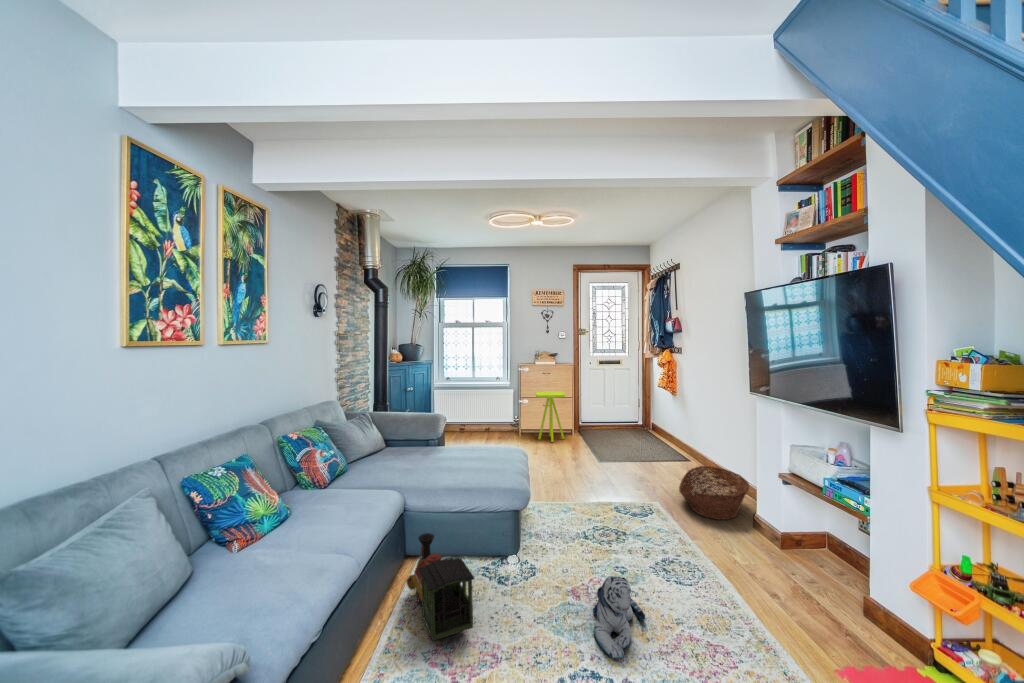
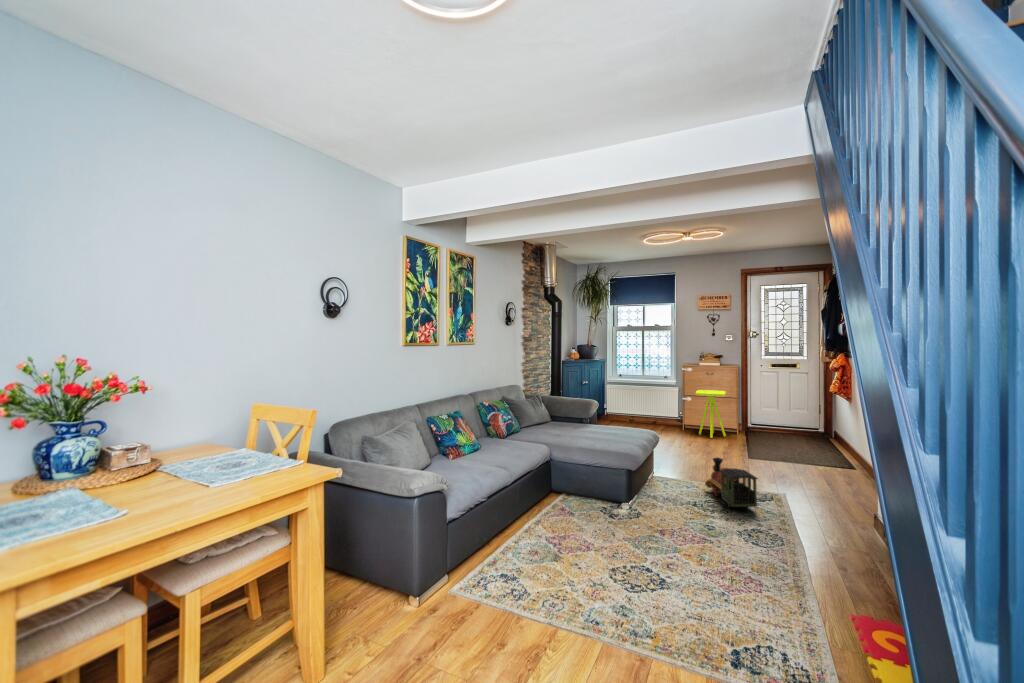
basket: present [679,466,749,520] -> none [810,470,892,520]
toy train: present [407,533,475,641] -> present [705,457,758,508]
plush toy: present [593,576,645,658] -> none [663,518,711,572]

